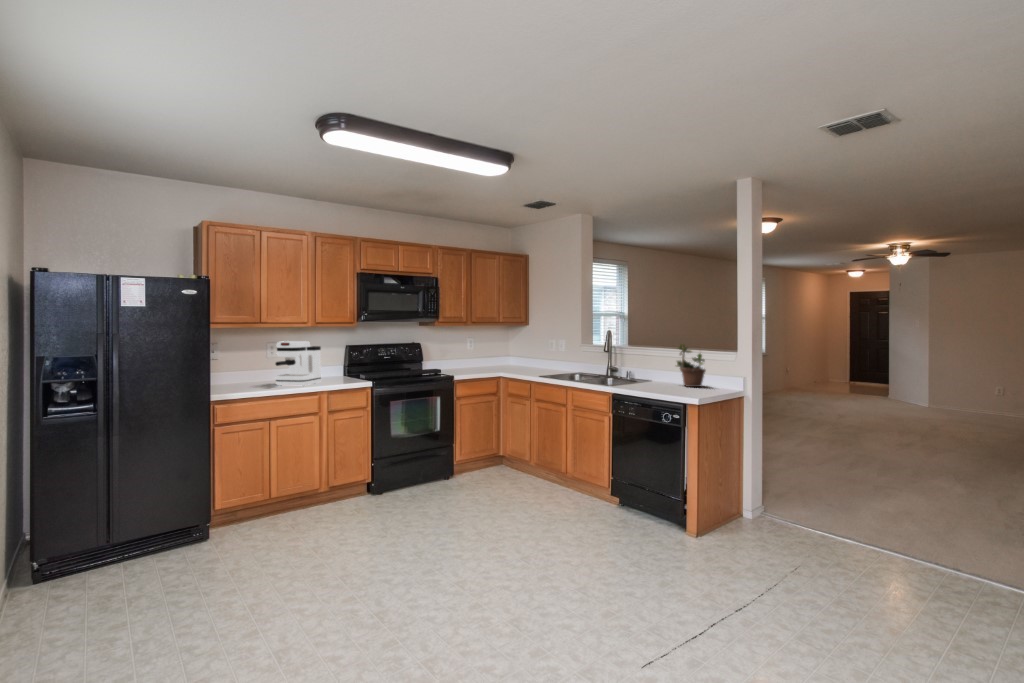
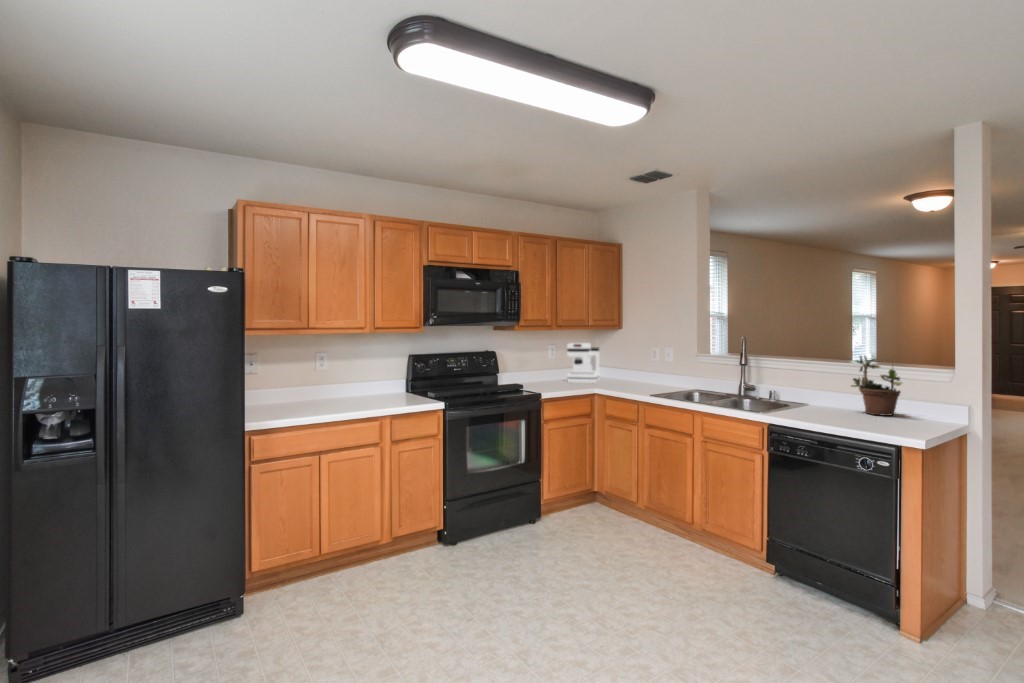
coffee maker: present [276,341,321,386] -> present [567,343,599,383]

